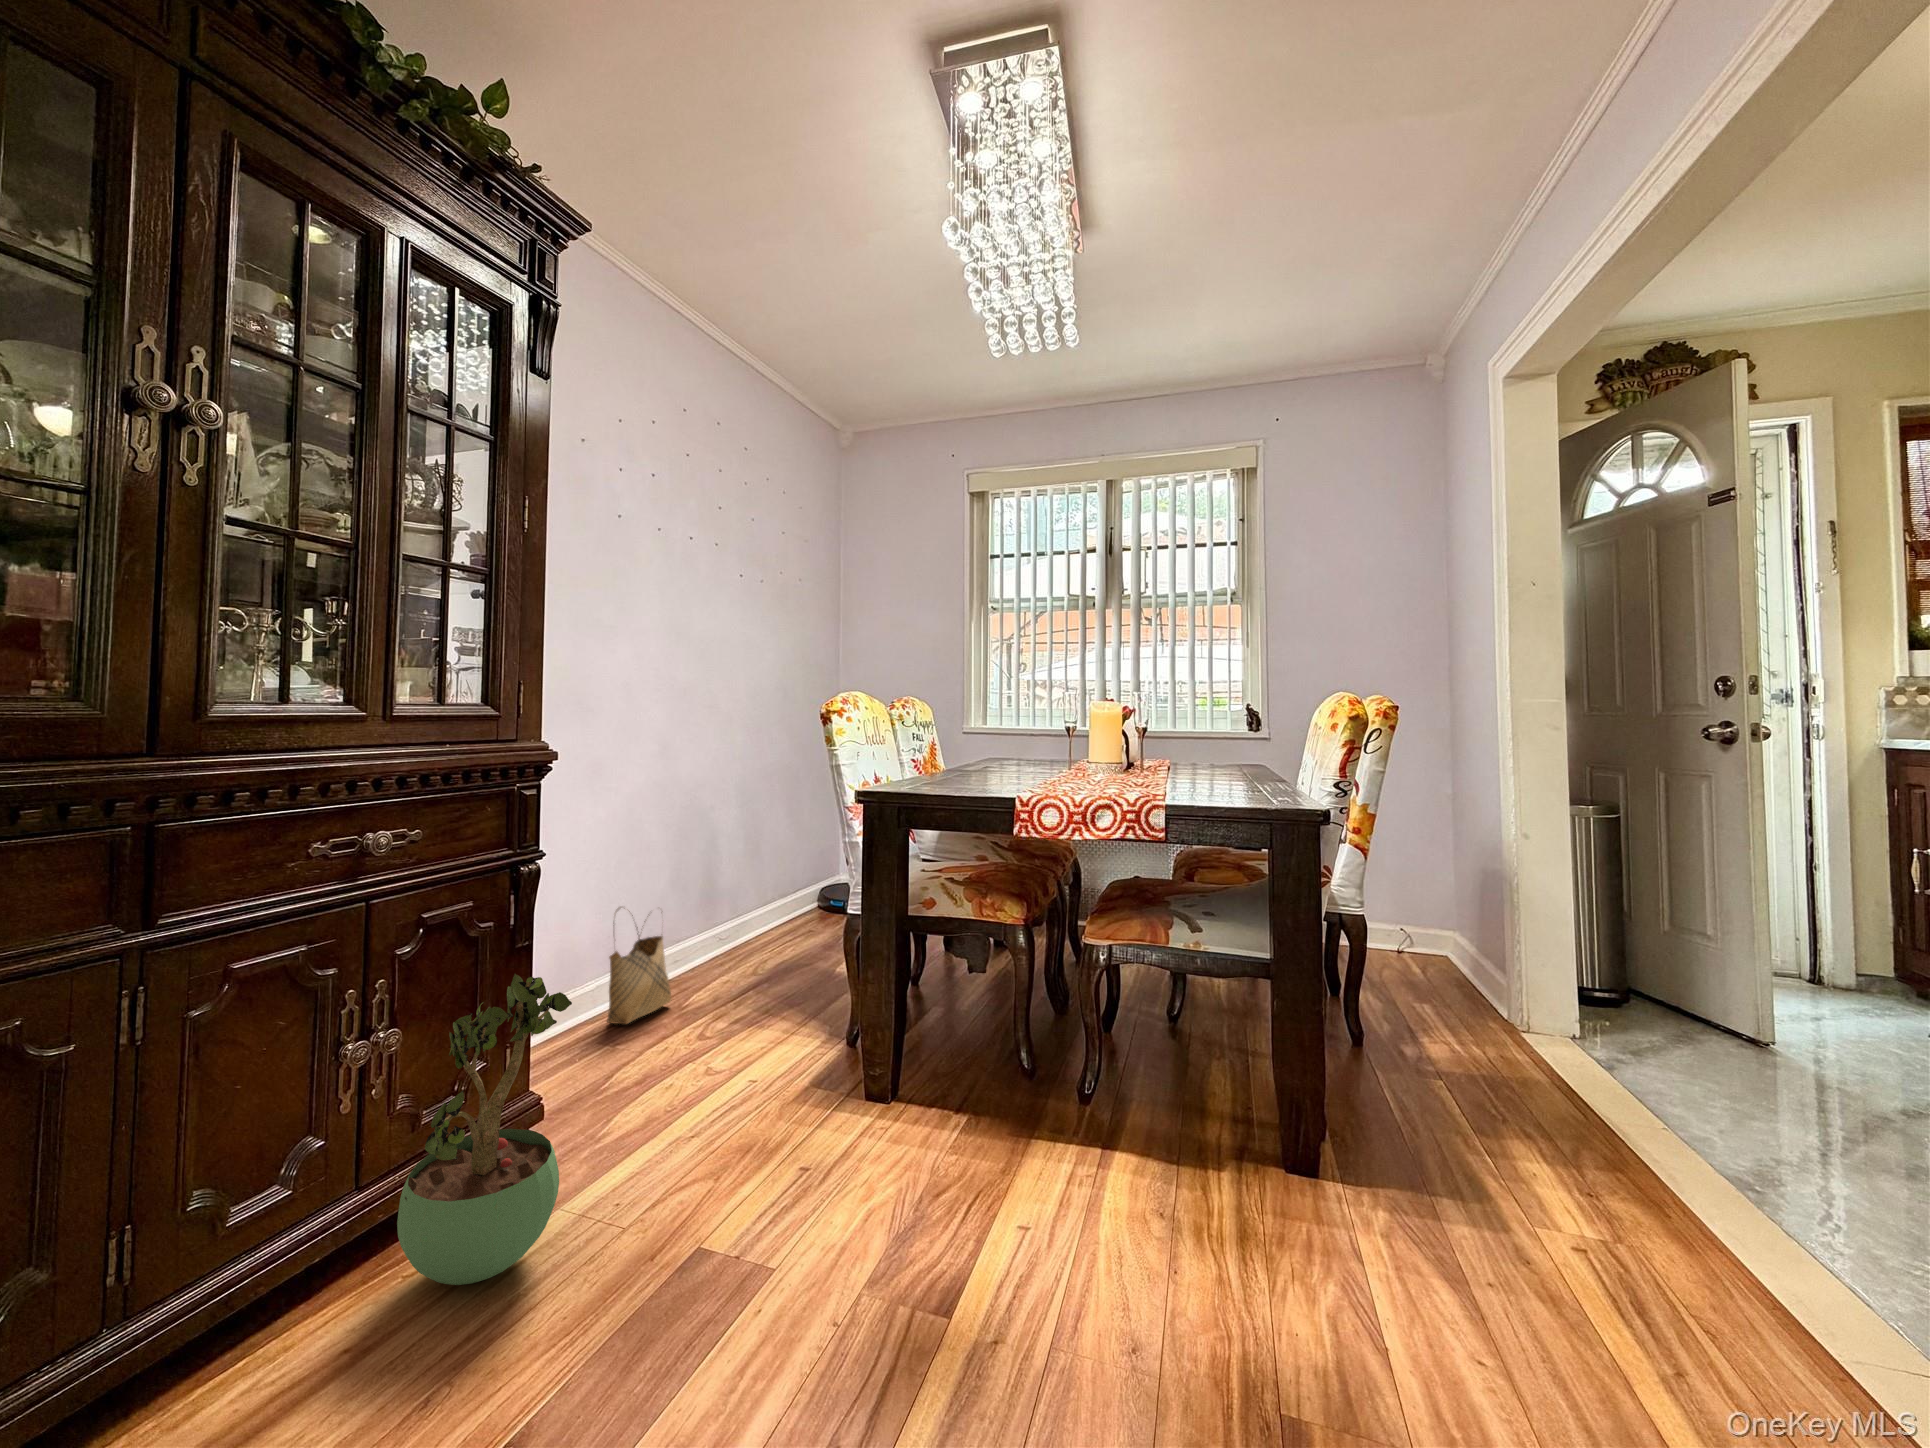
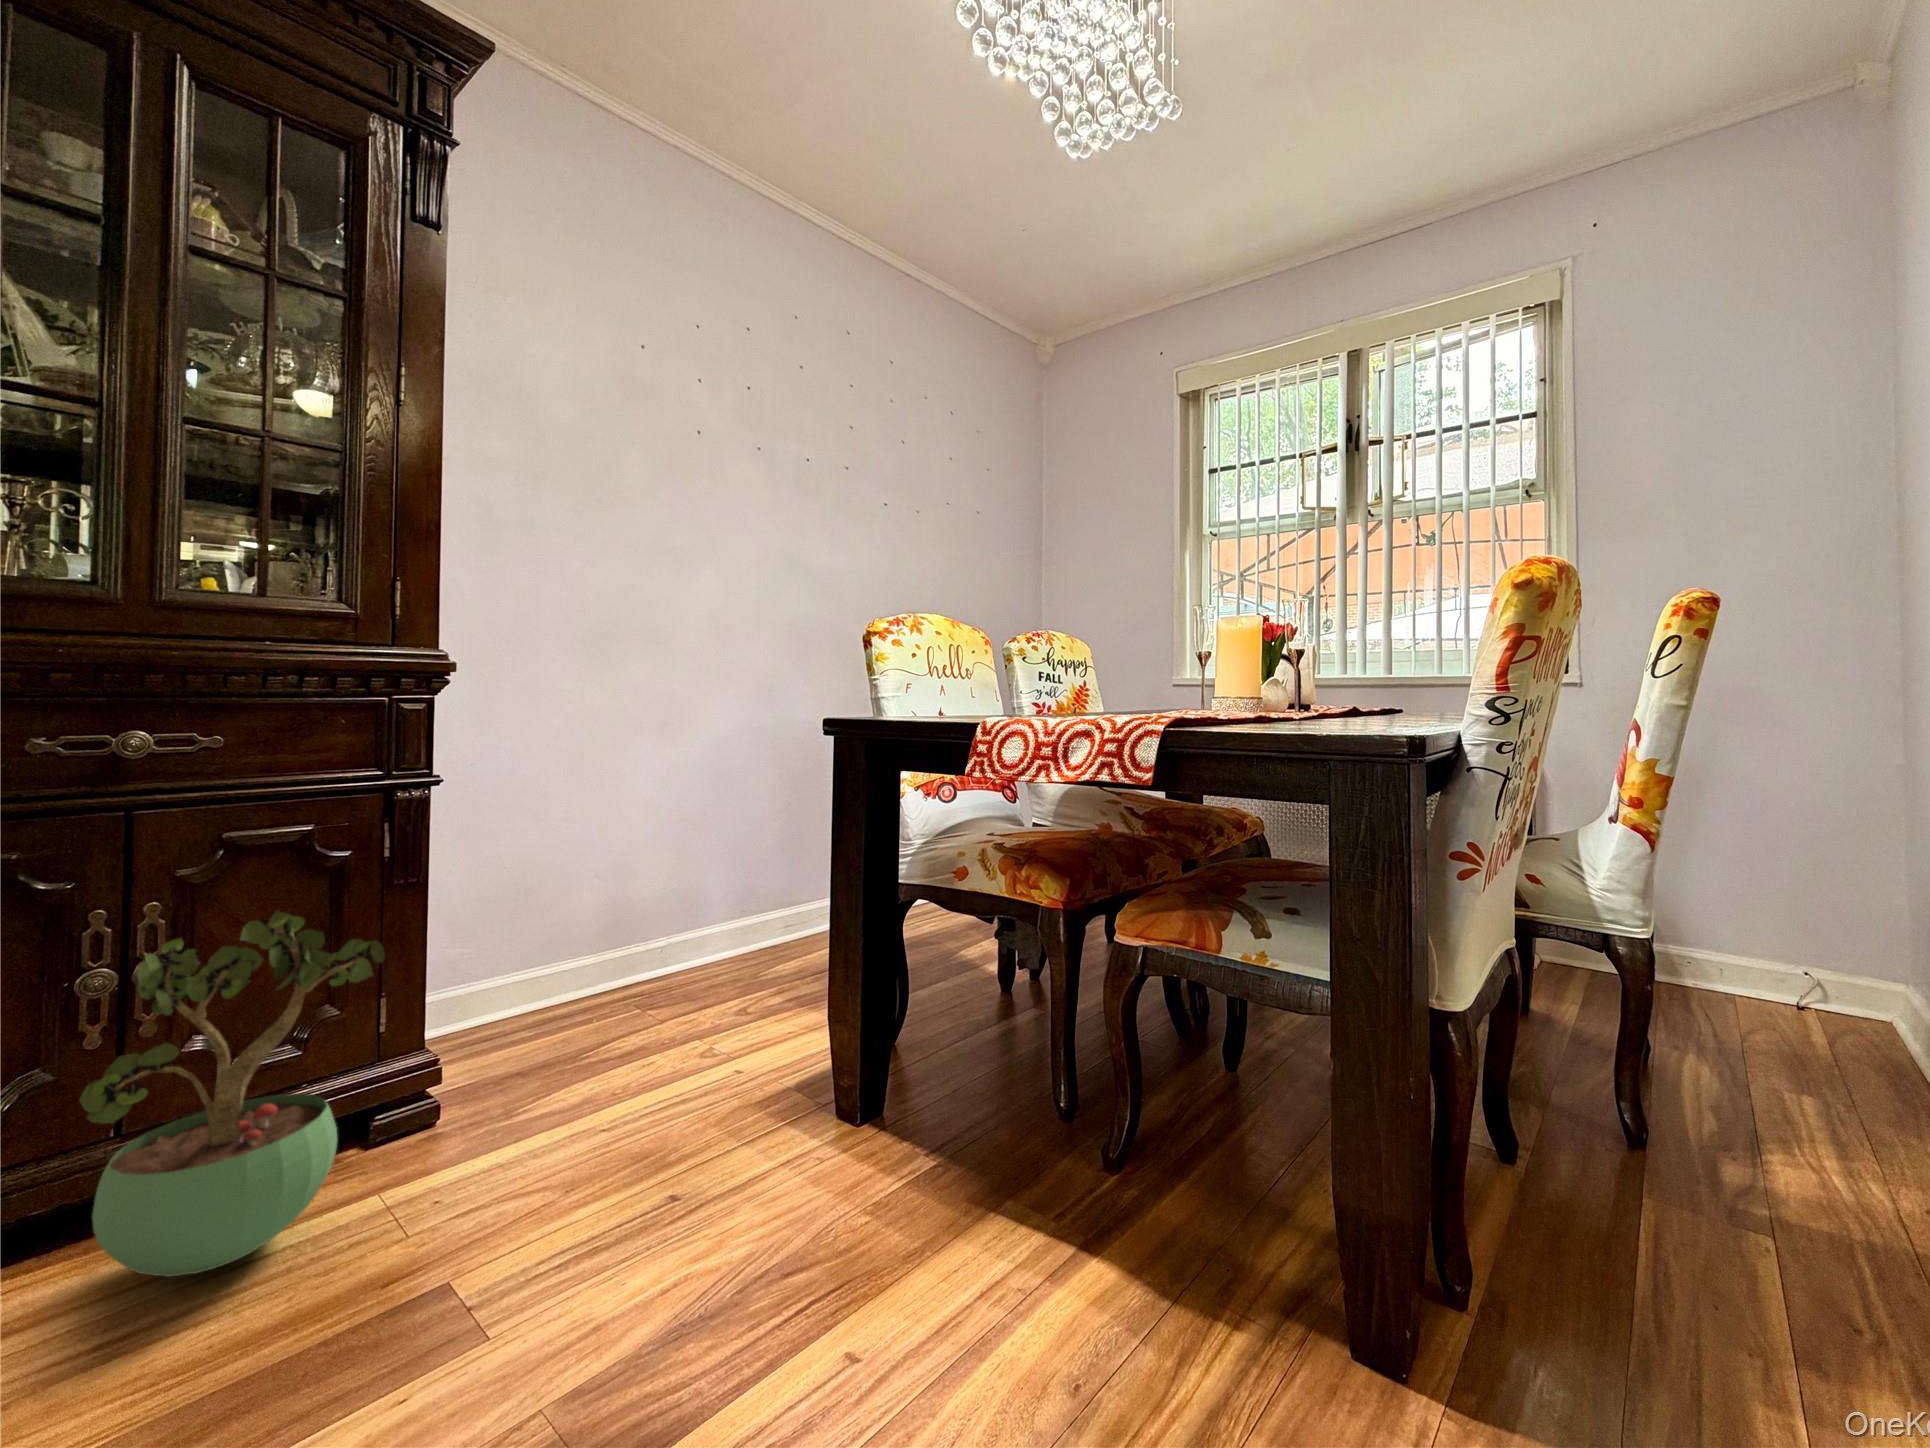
woven basket: present [607,907,671,1024] -> none [672,868,755,995]

